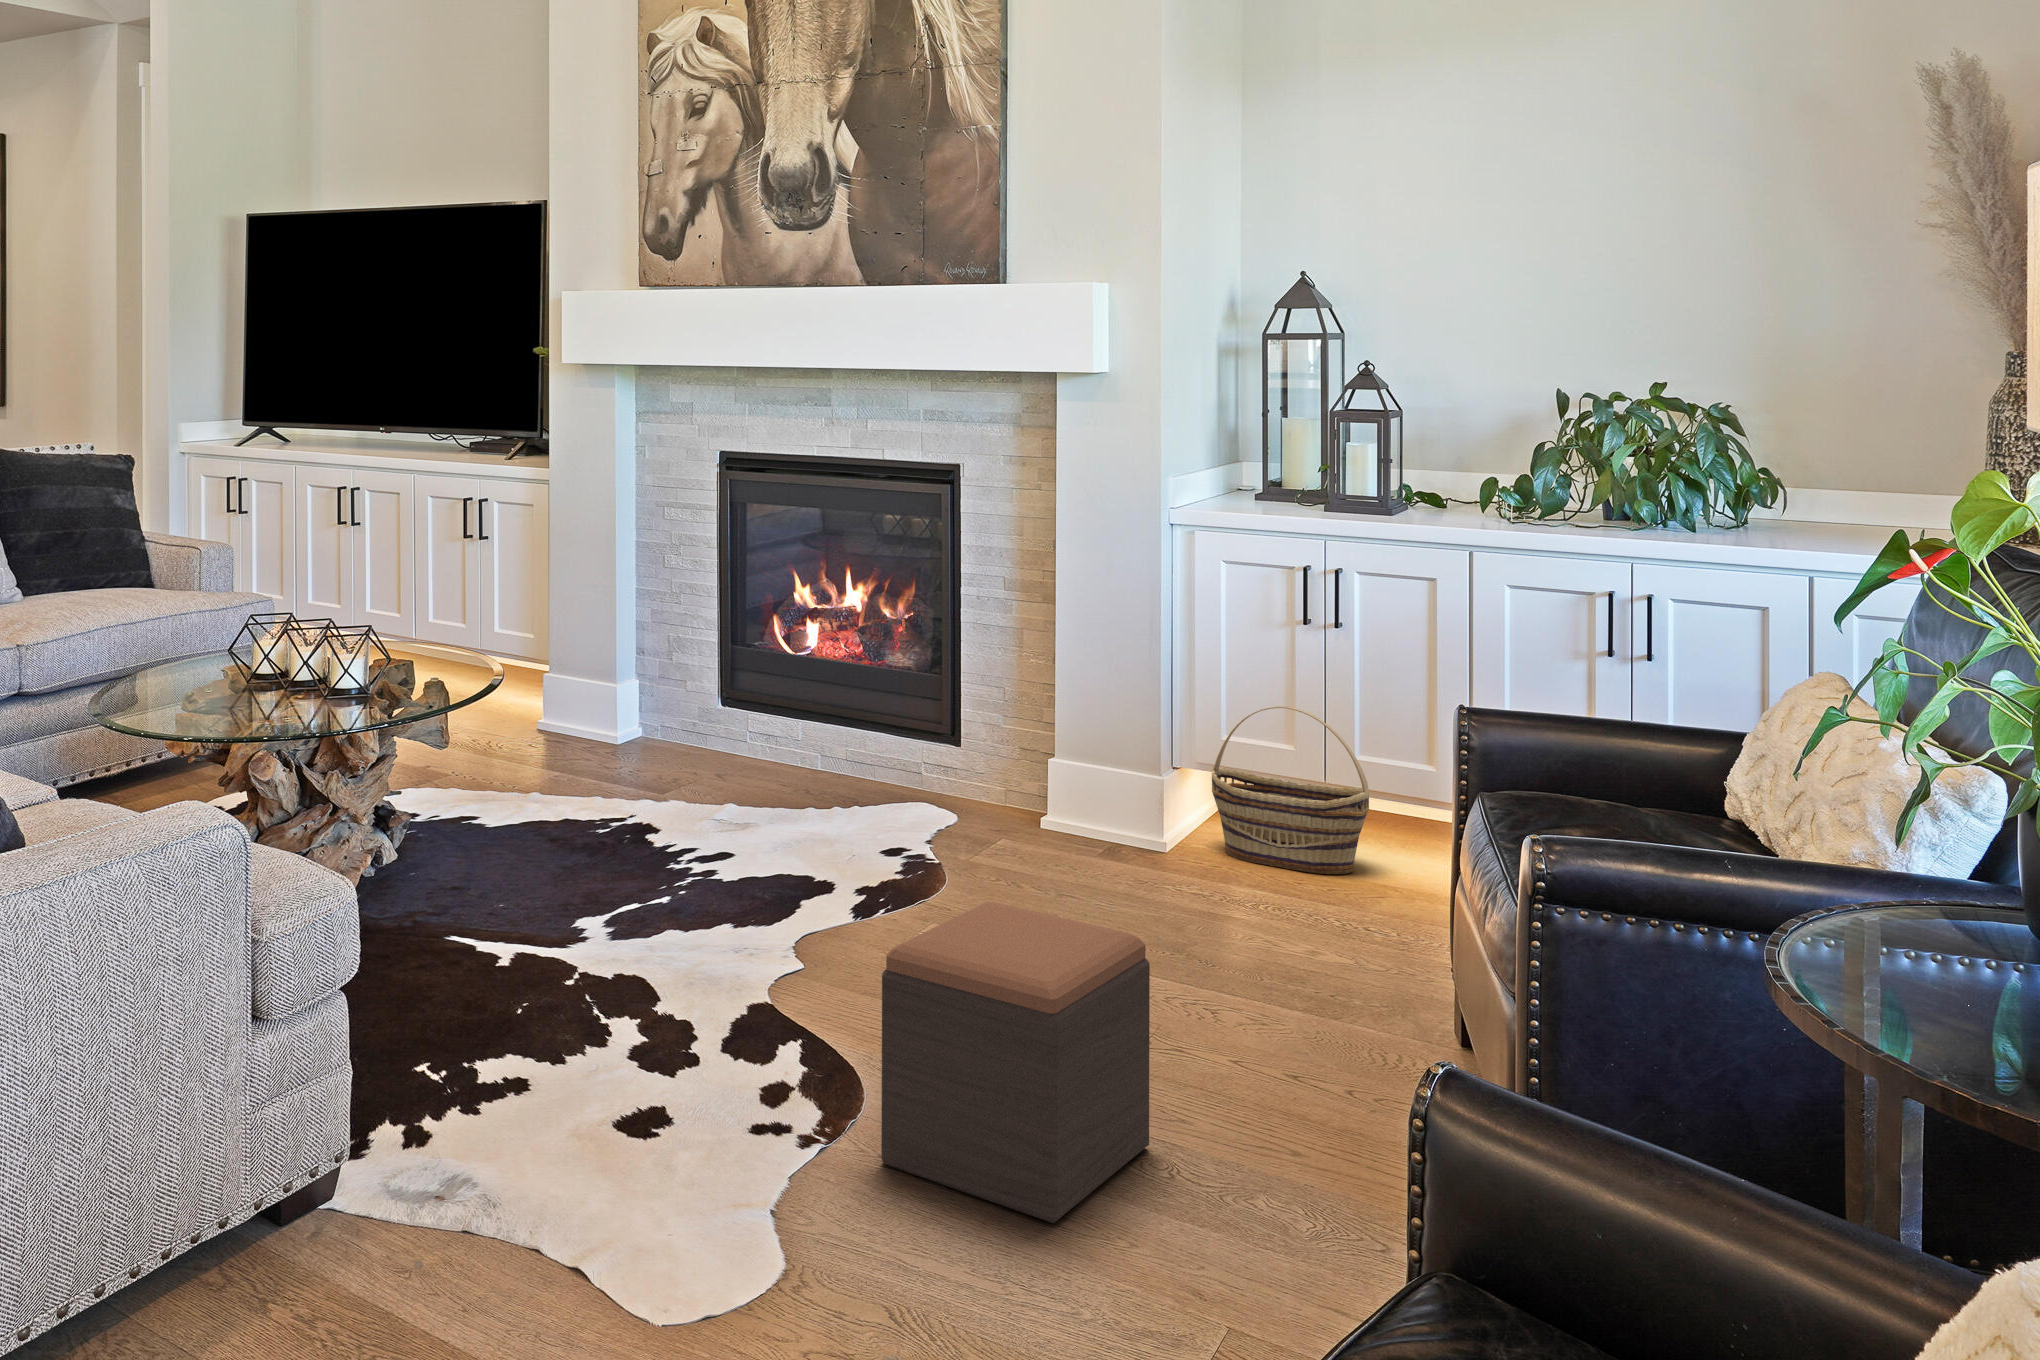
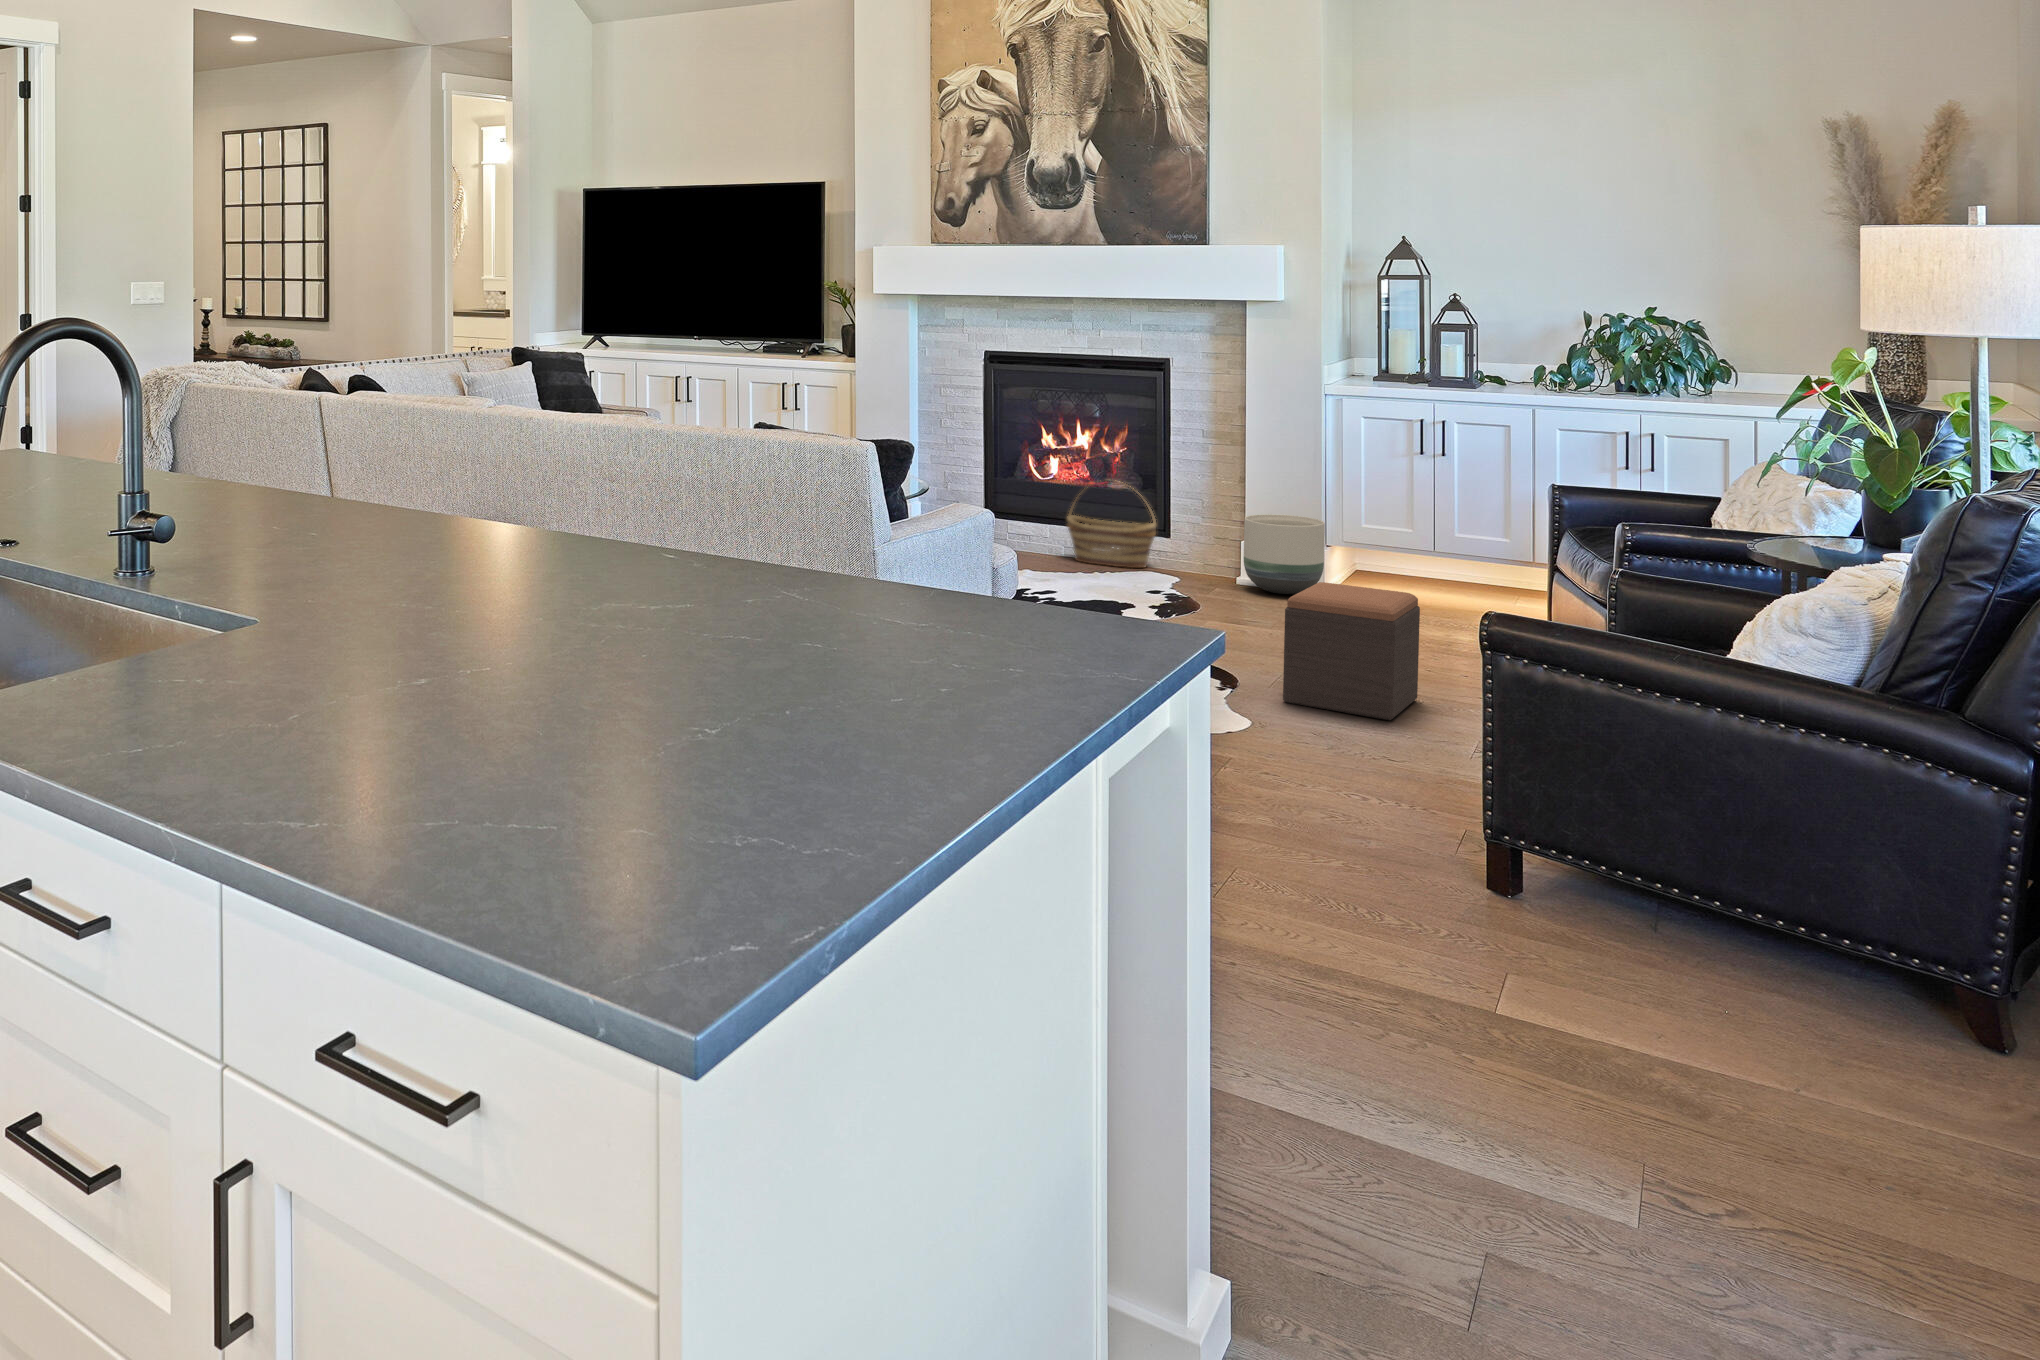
basket: present [1212,706,1369,874] -> present [1067,482,1156,568]
planter: none [1040,719,1160,857] -> present [1244,514,1325,594]

